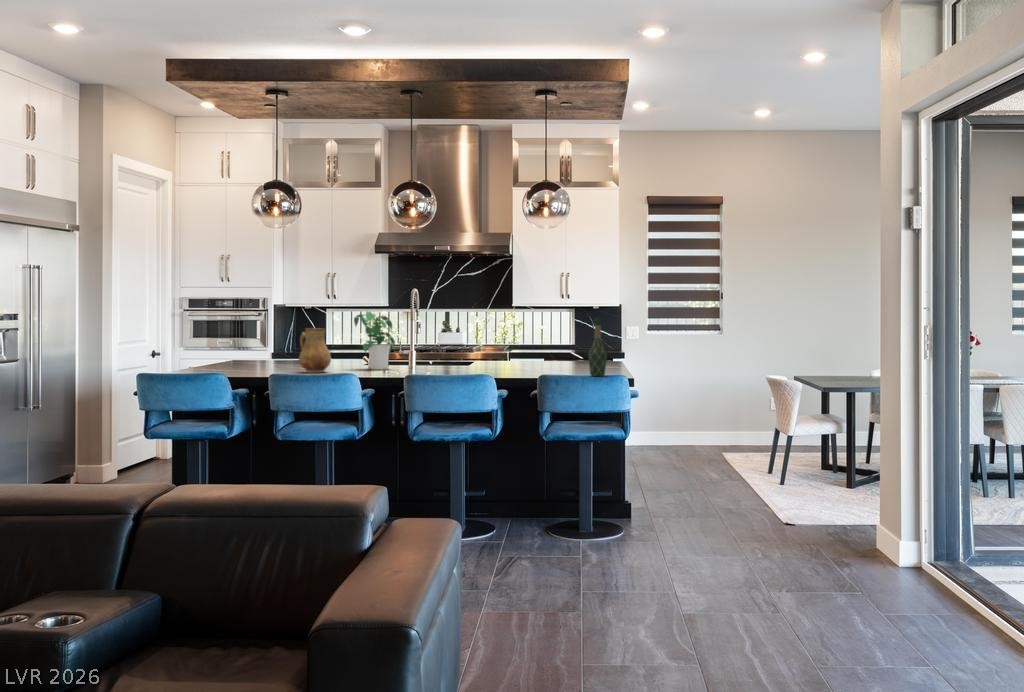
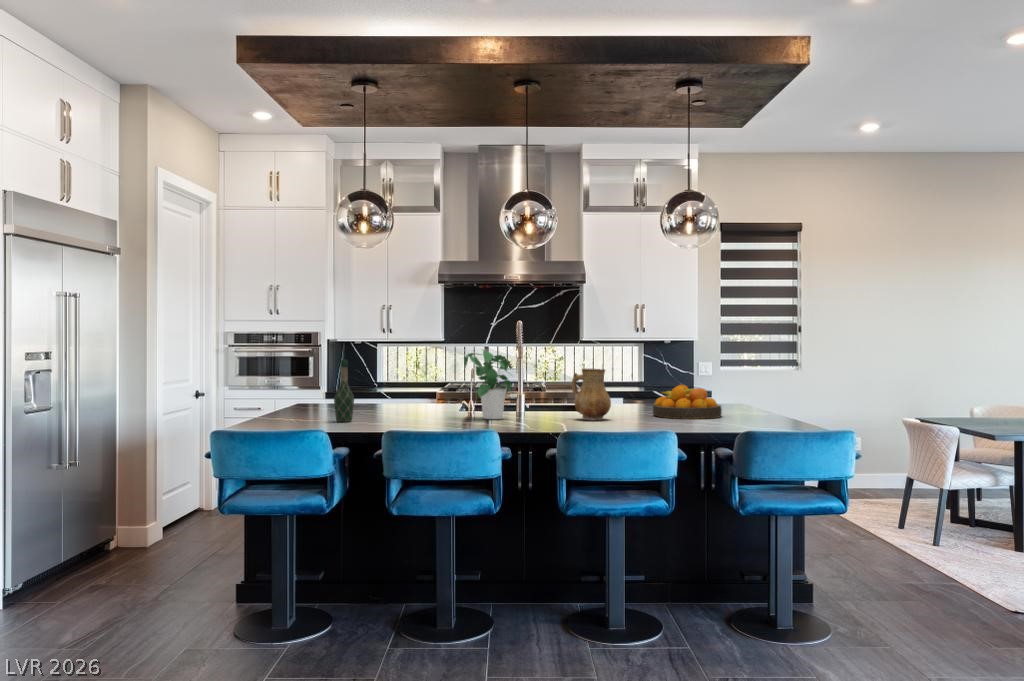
wine bottle: present [588,318,607,376] -> present [334,360,354,422]
ceramic pitcher: present [299,328,331,373] -> present [571,369,611,421]
fruit bowl: none [518,342,575,370] -> present [653,385,722,419]

